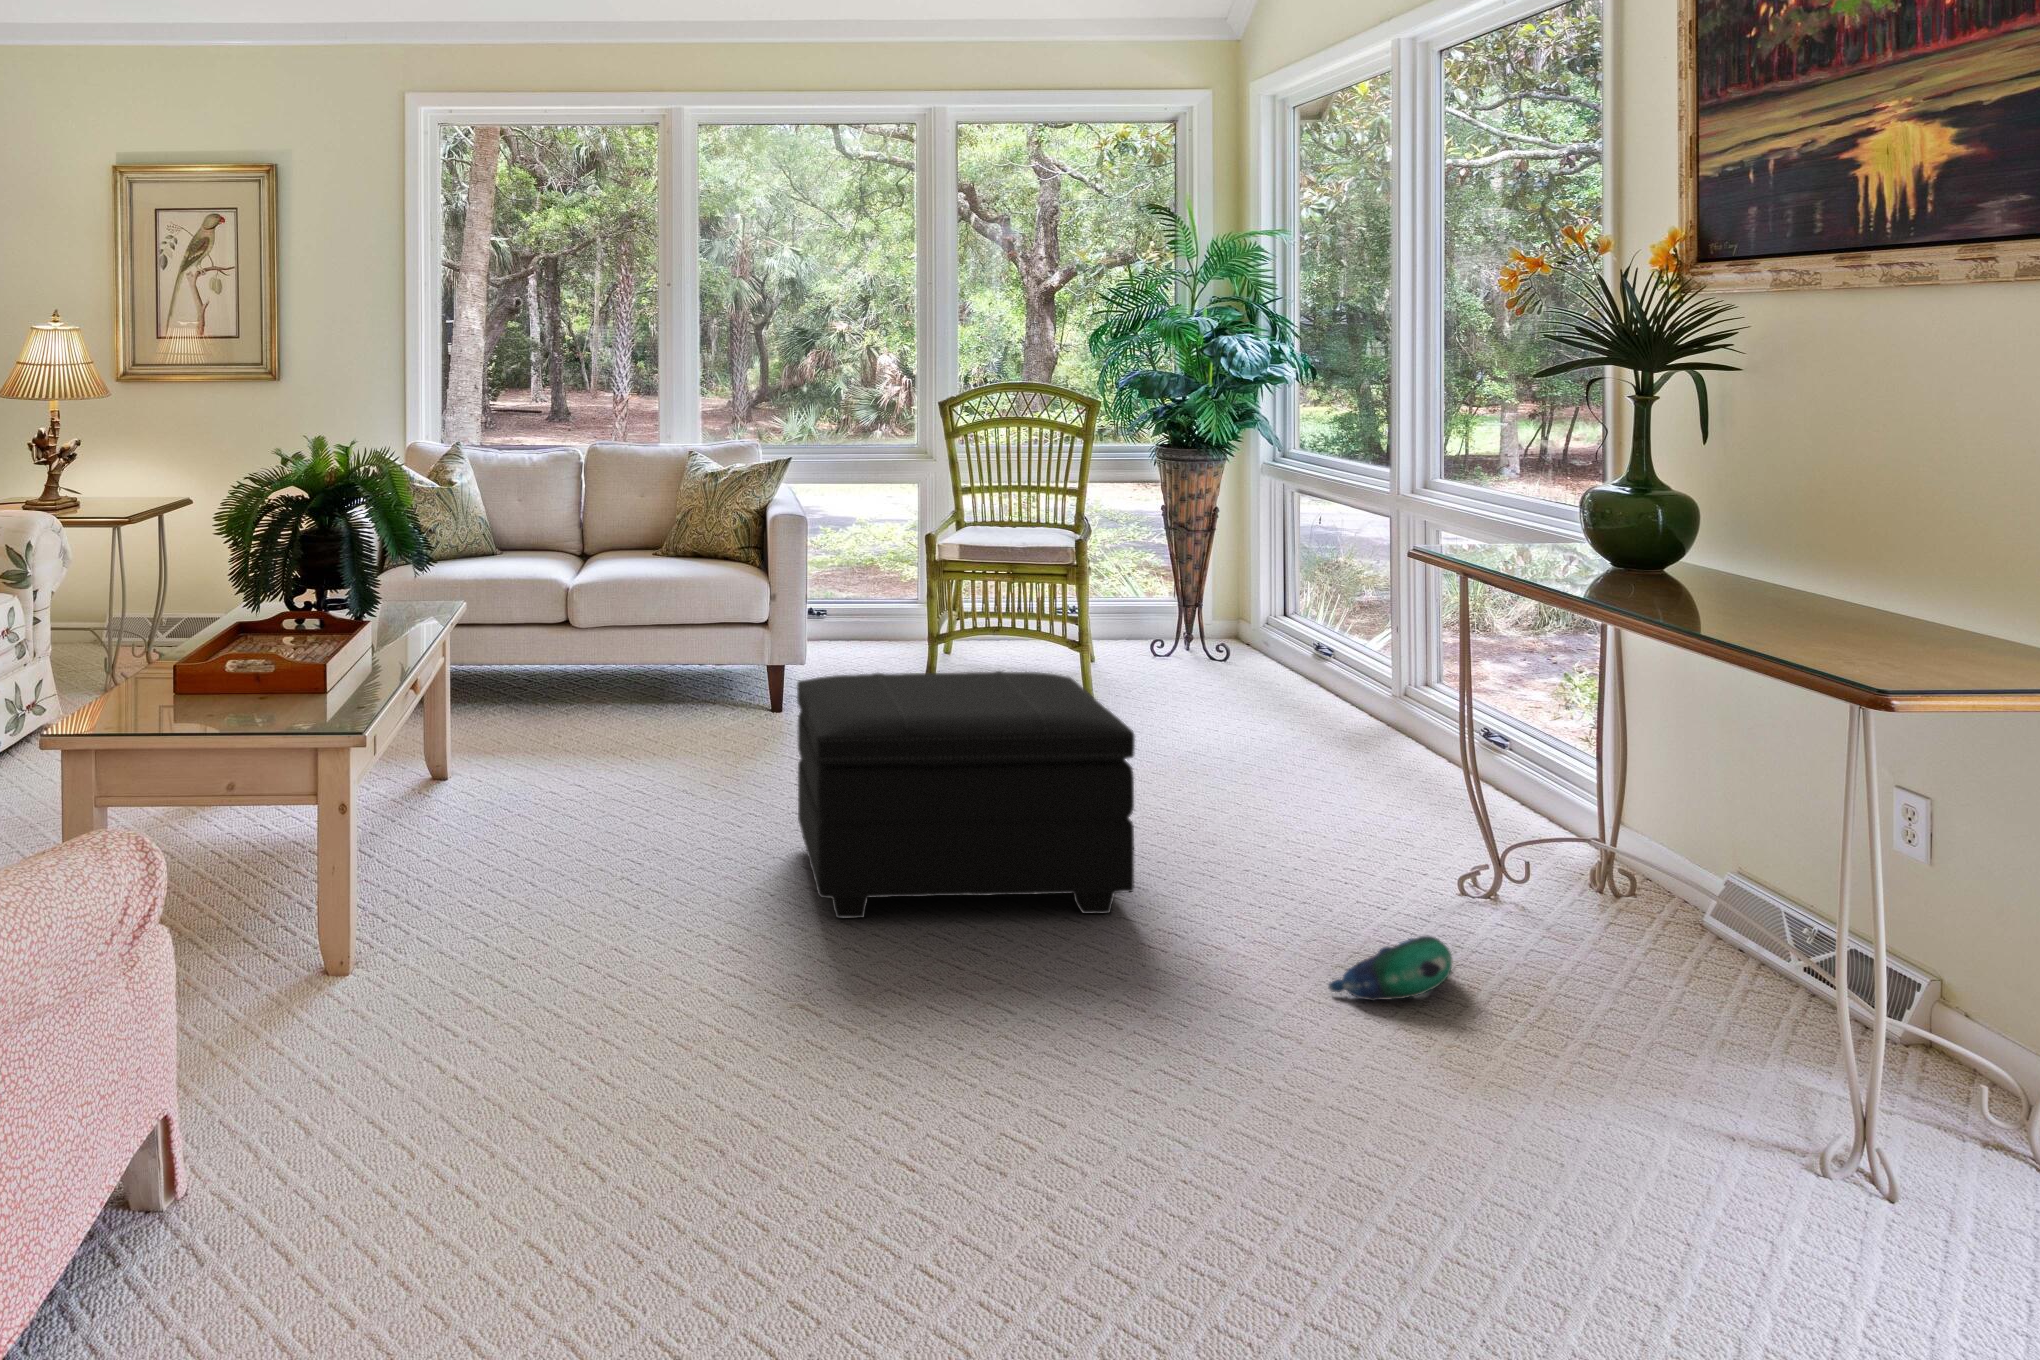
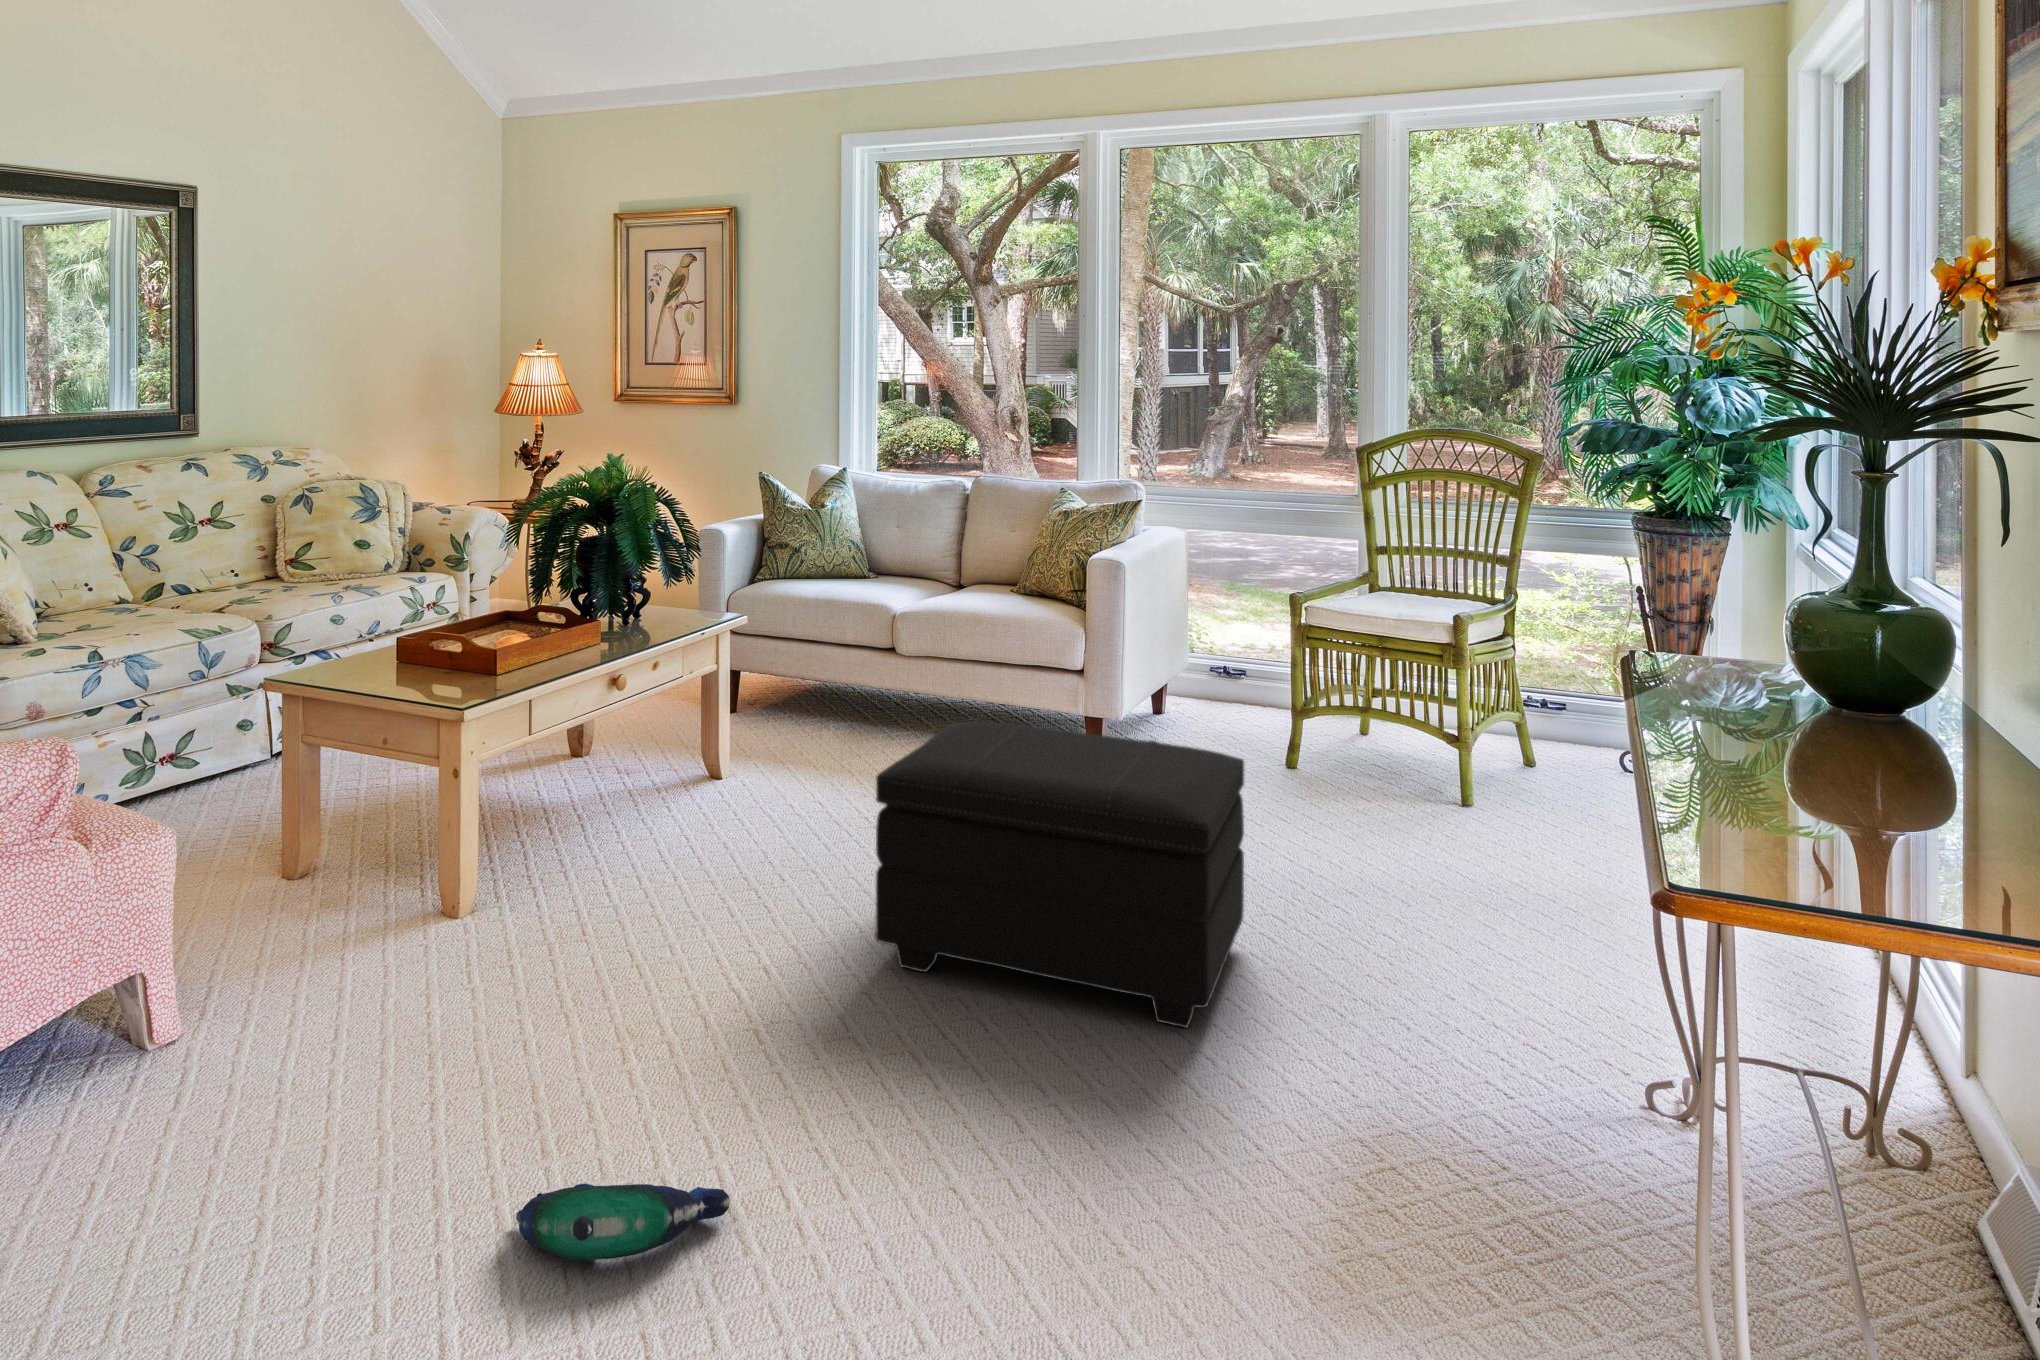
plush toy: present [1328,936,1452,1001] -> present [516,1184,730,1260]

